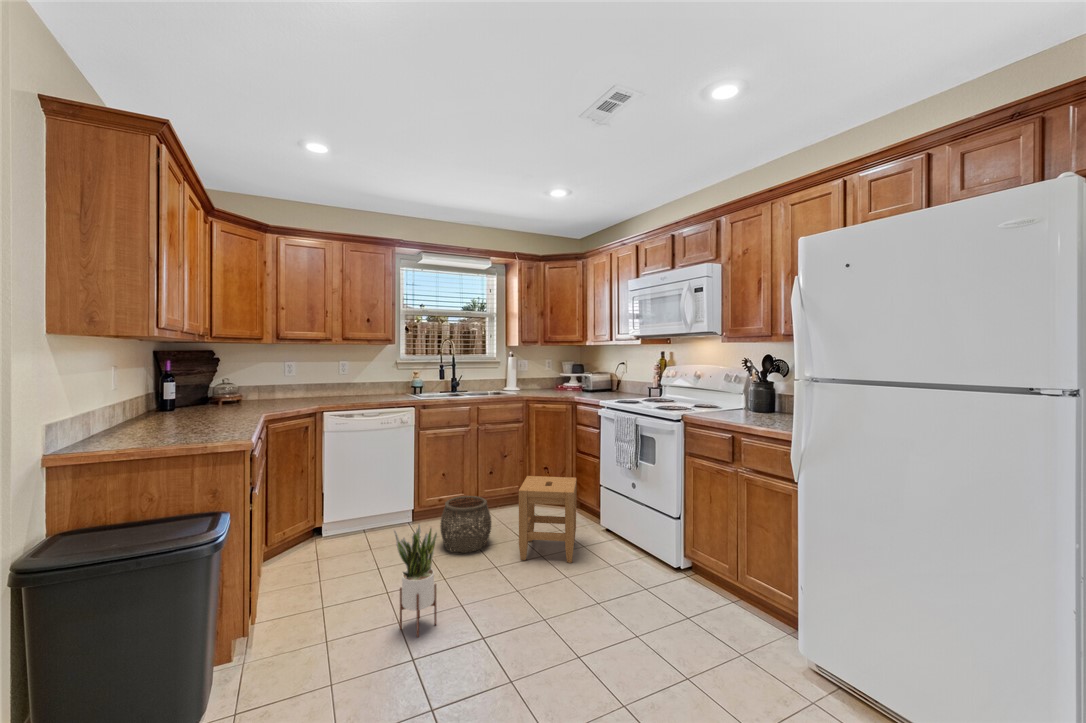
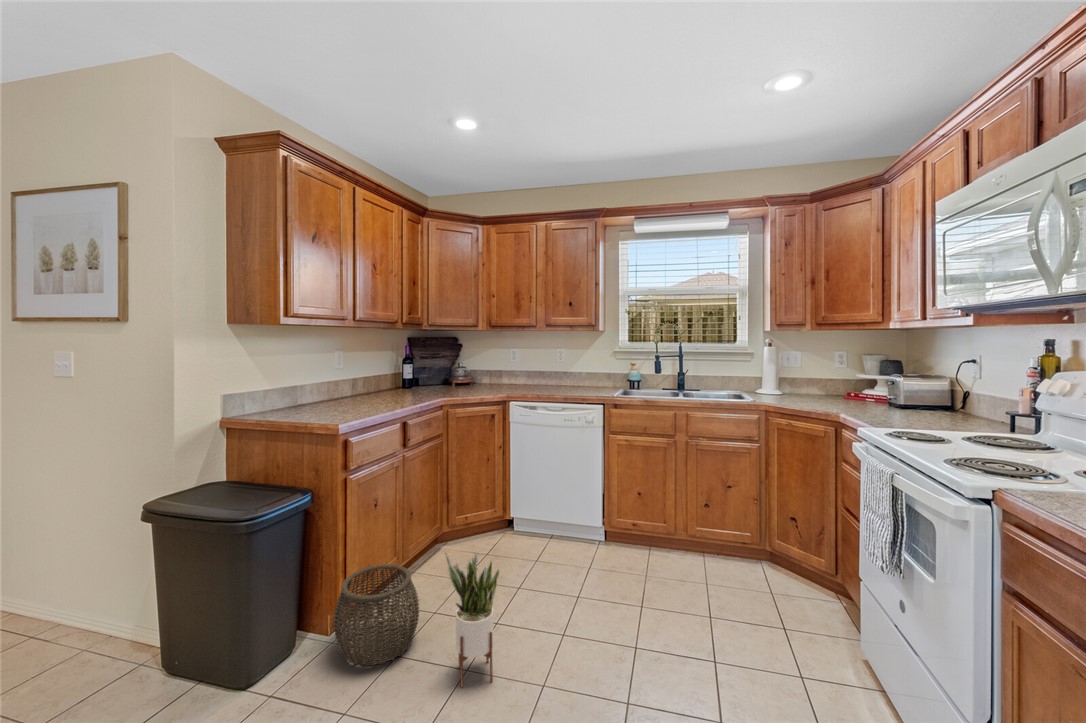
stool: present [519,476,577,563] -> none [667,523,785,684]
woven basket: present [440,496,491,553] -> present [334,564,419,667]

